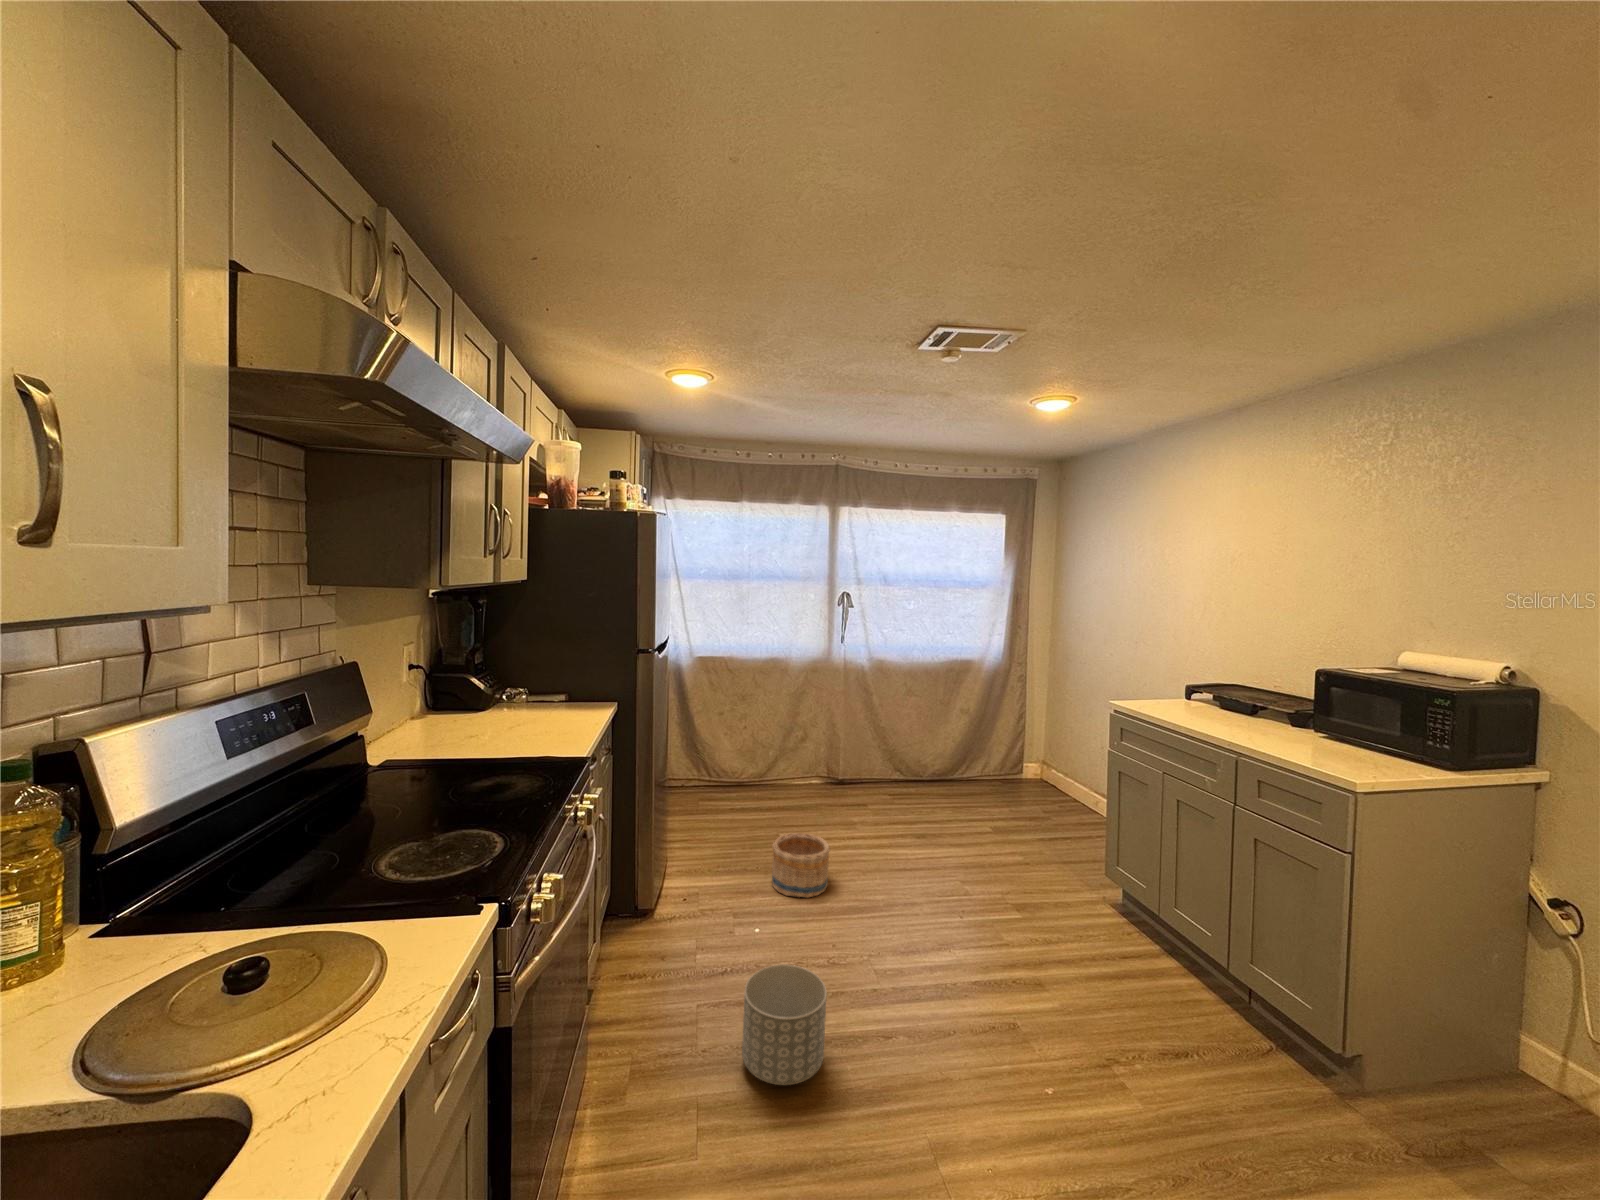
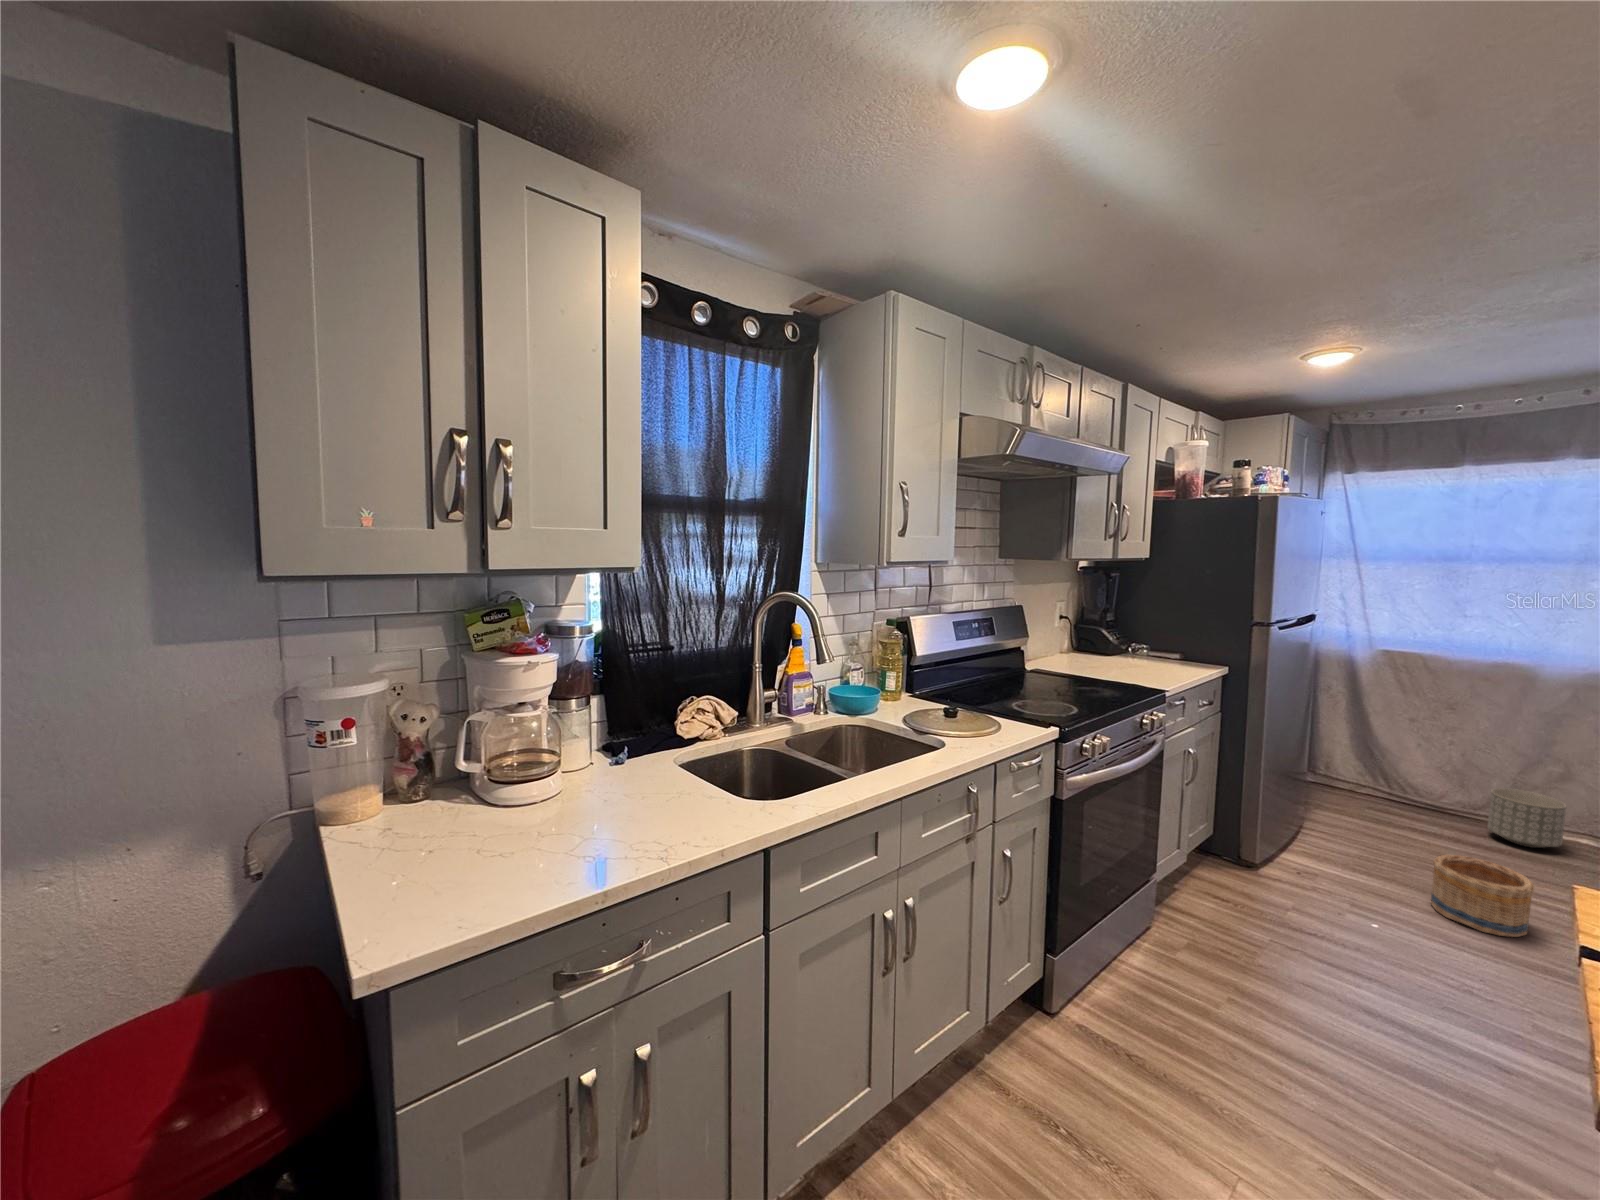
planter: present [742,965,827,1085] -> present [1488,788,1566,848]

